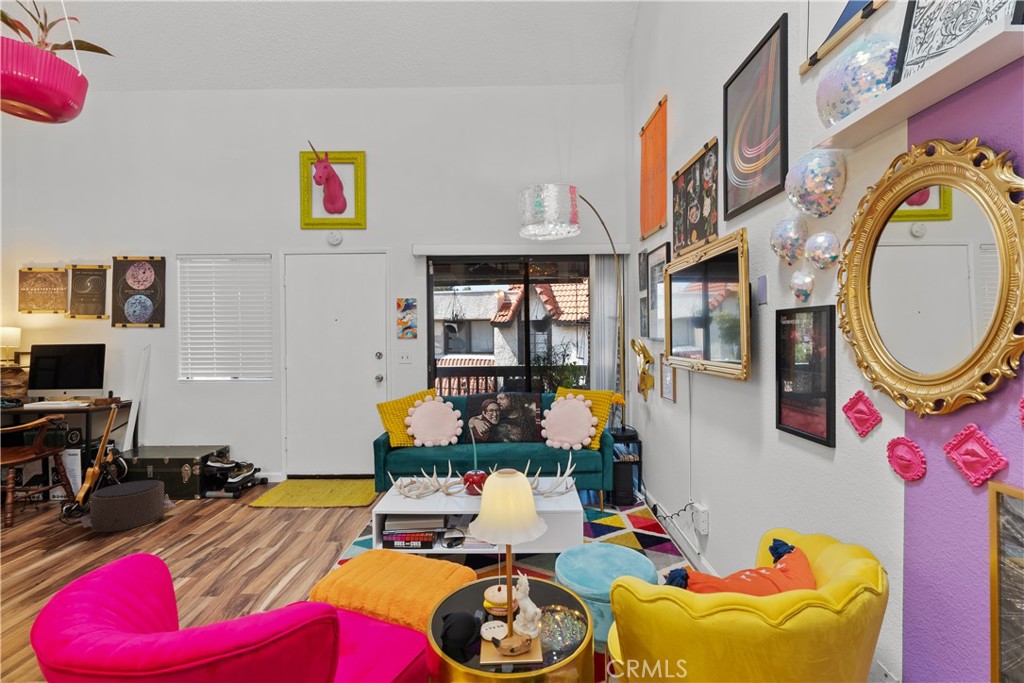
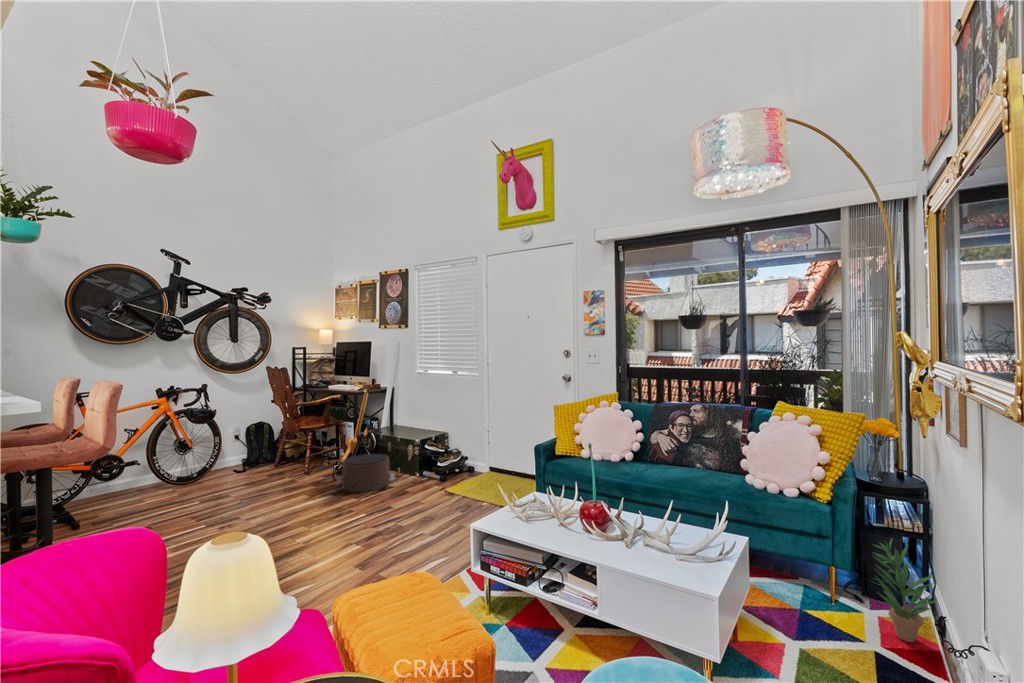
potted plant: none [626,463,659,523] -> present [872,539,936,642]

